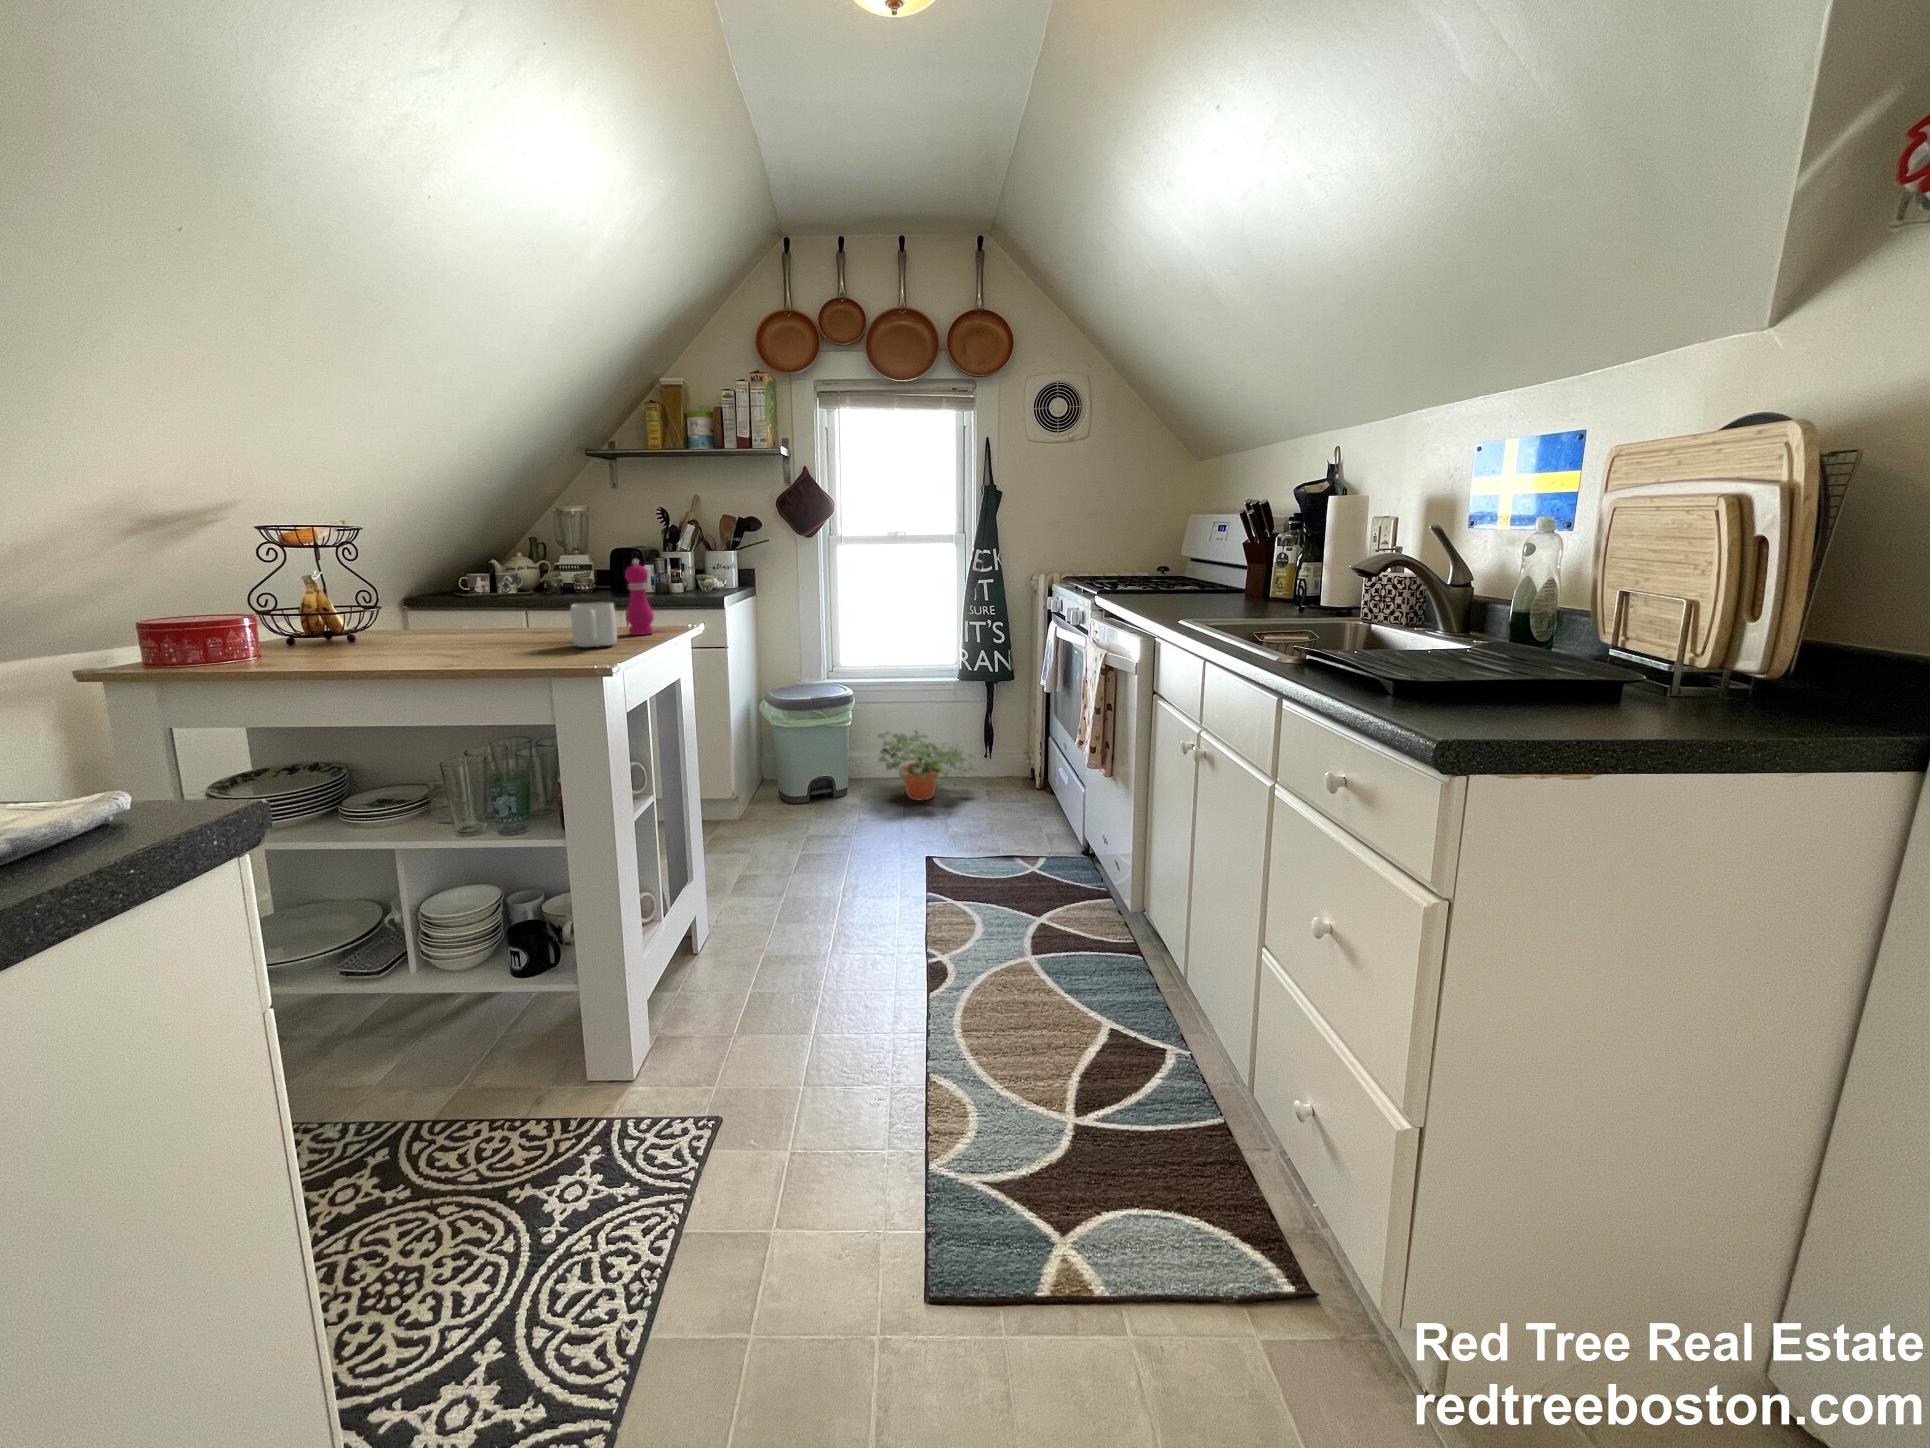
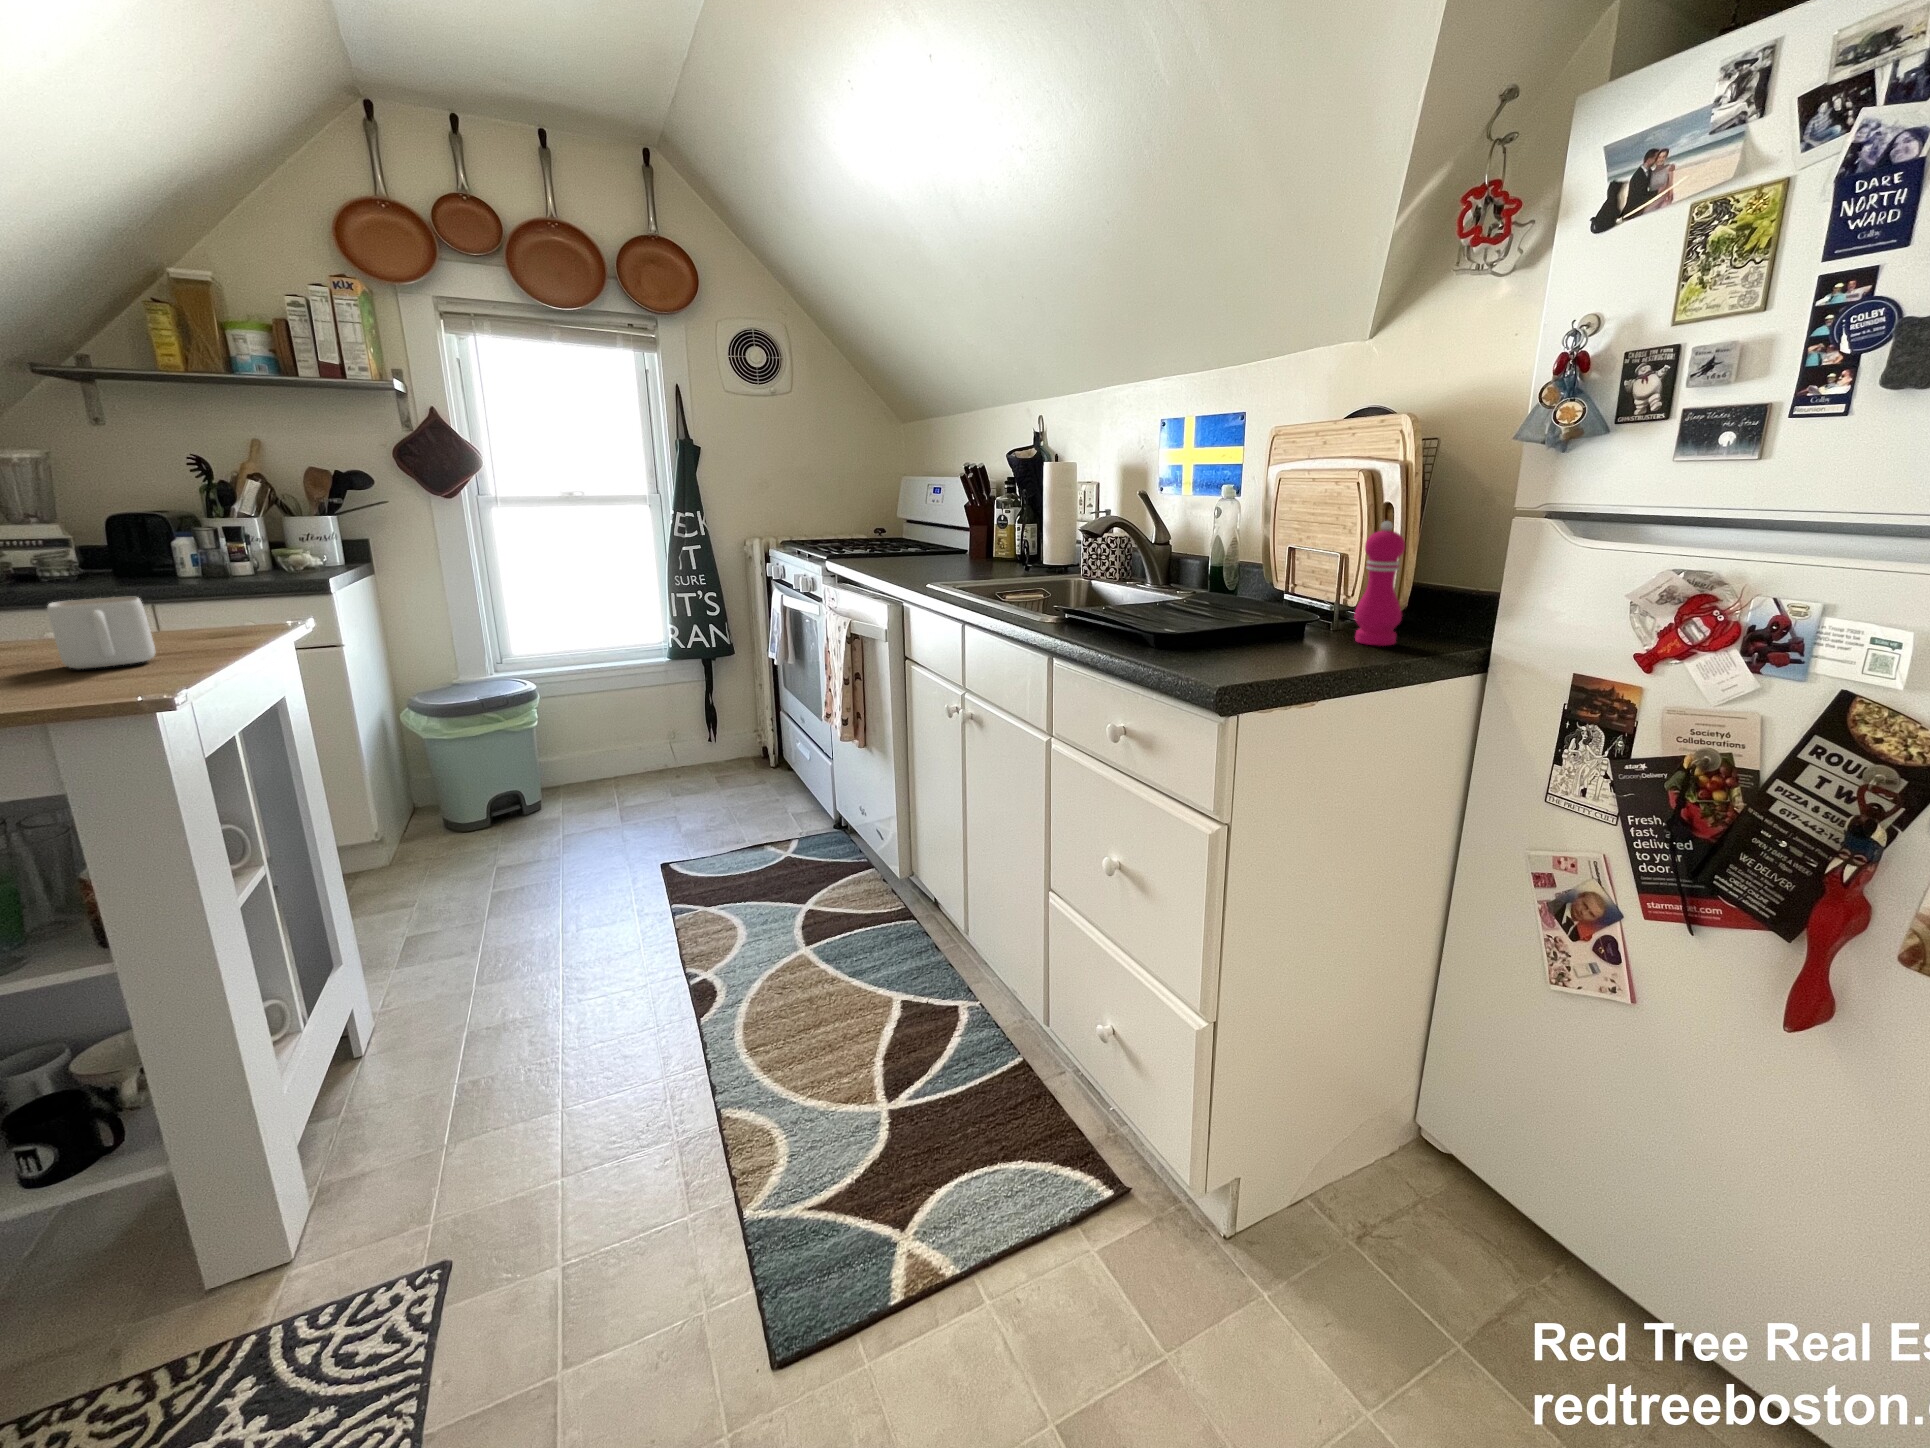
pepper mill: present [625,559,654,635] -> present [1354,521,1405,646]
potted plant: present [878,730,976,800] -> none [576,720,709,799]

